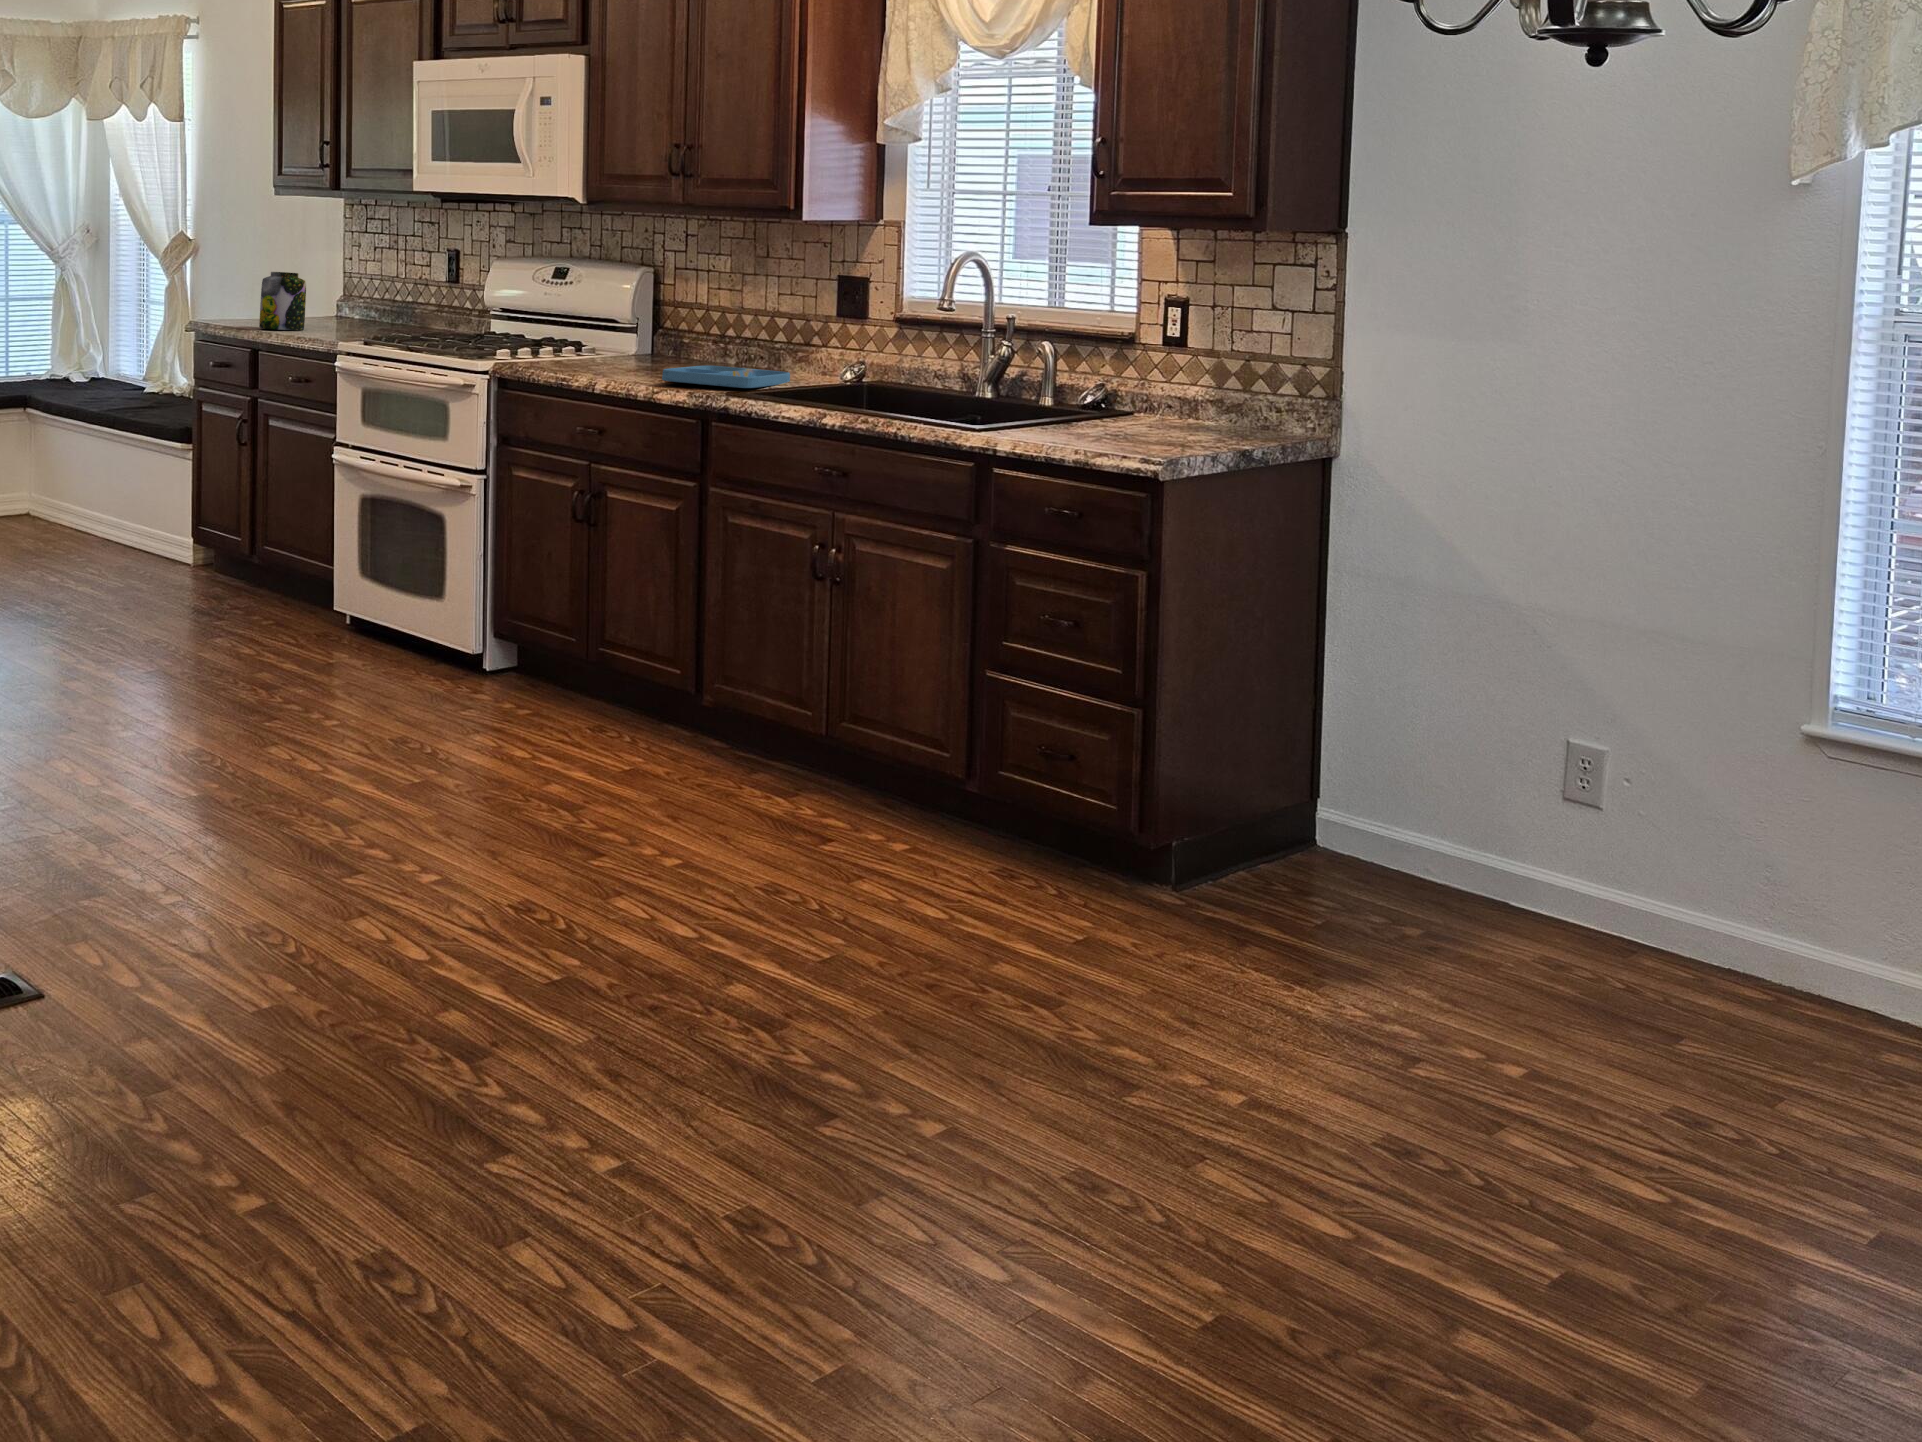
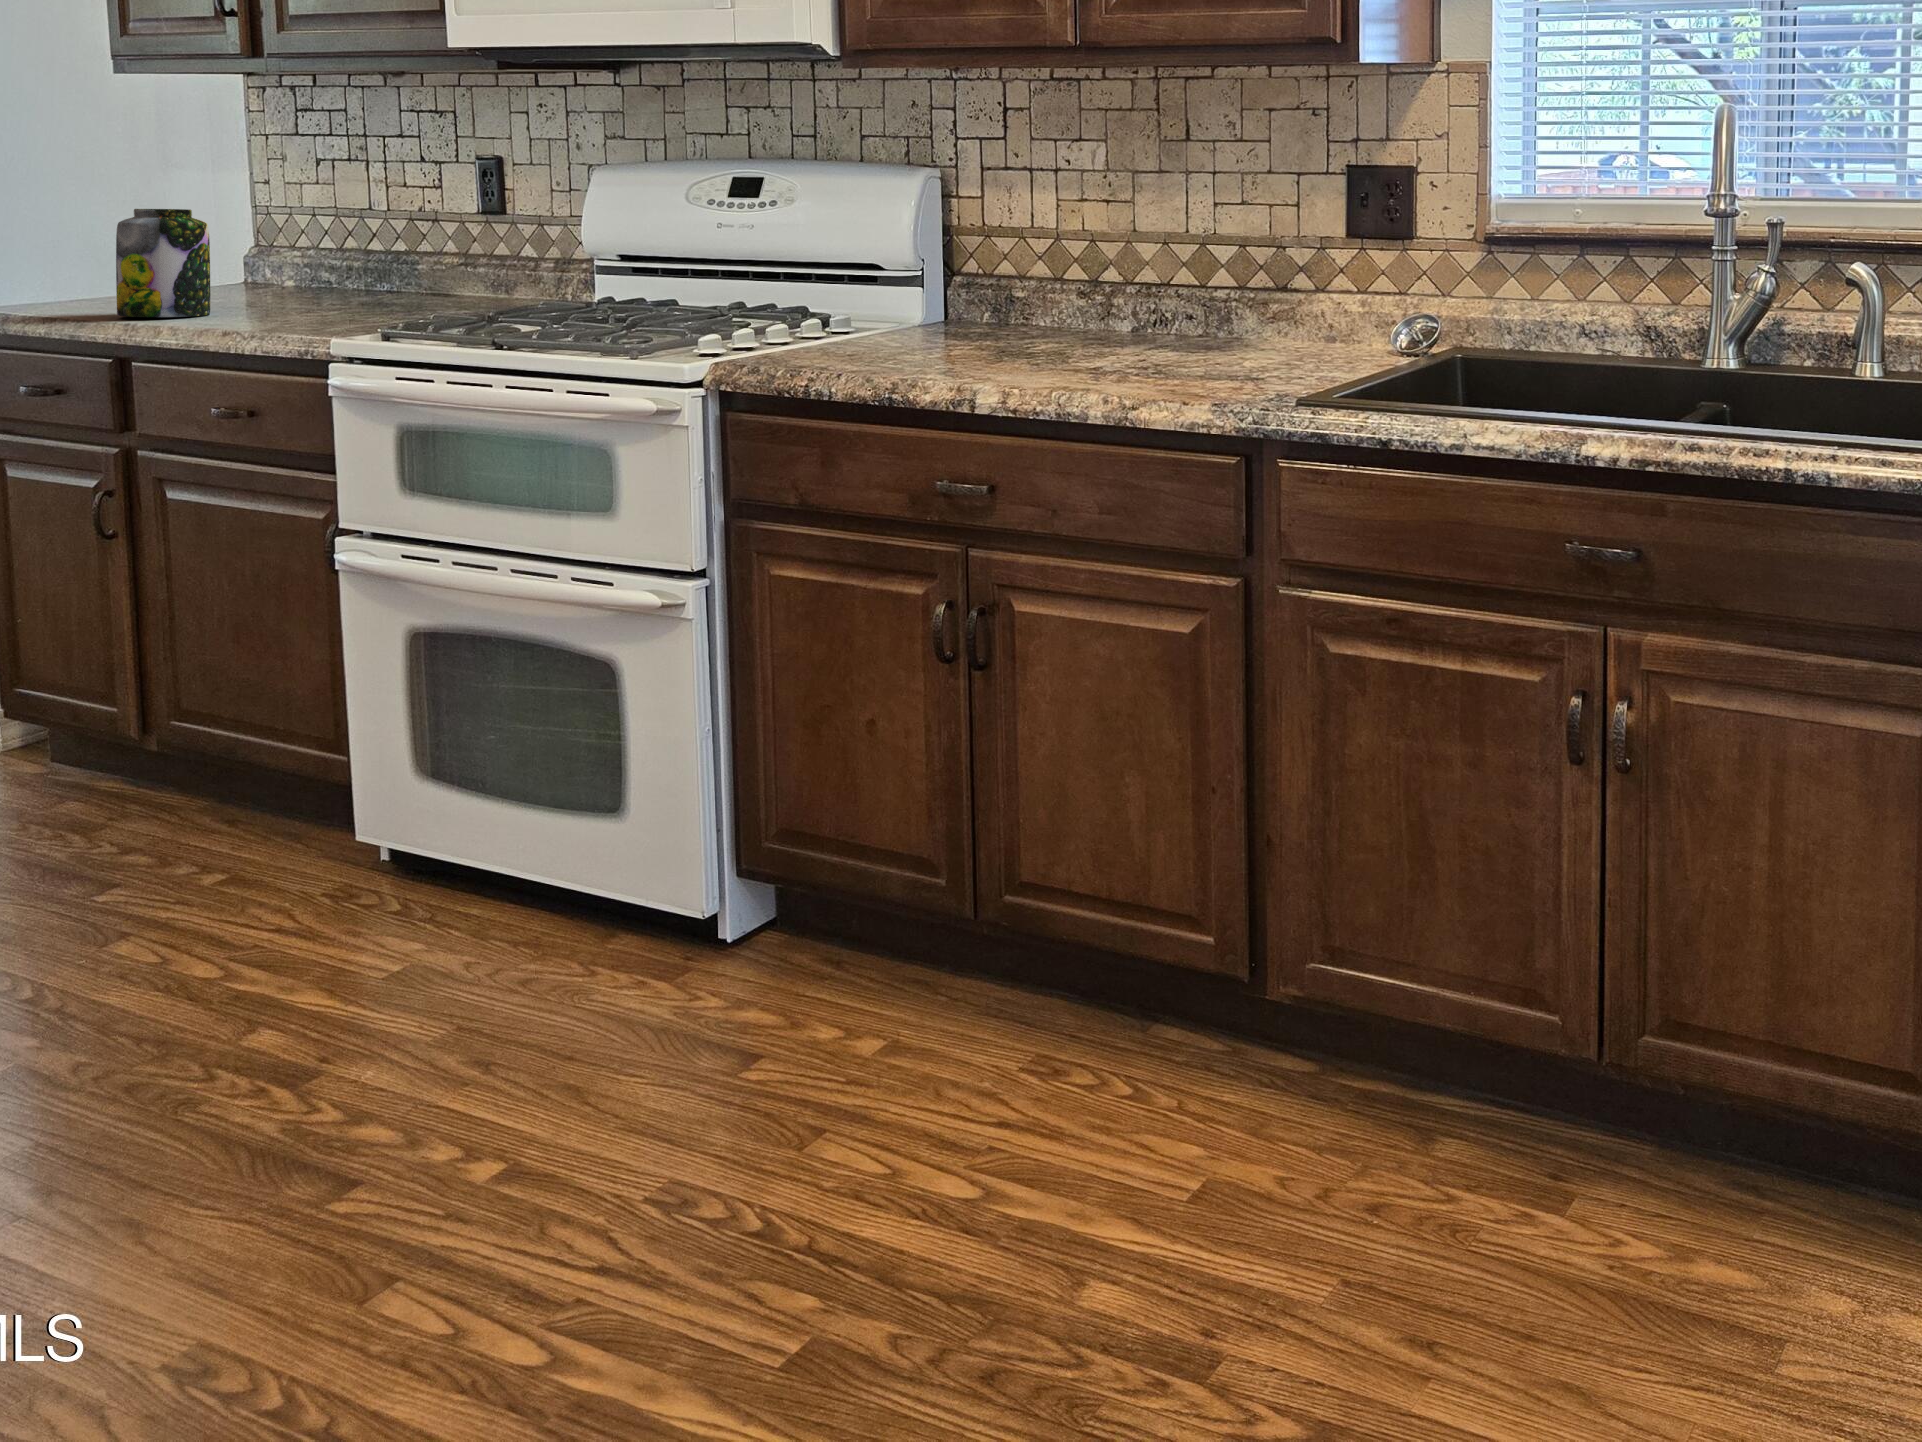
tray: present [662,366,790,388] -> none [1118,340,1310,383]

